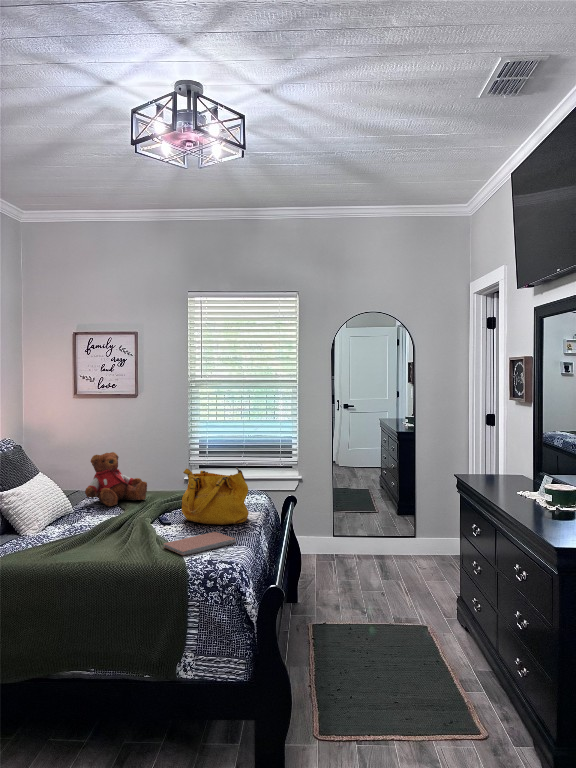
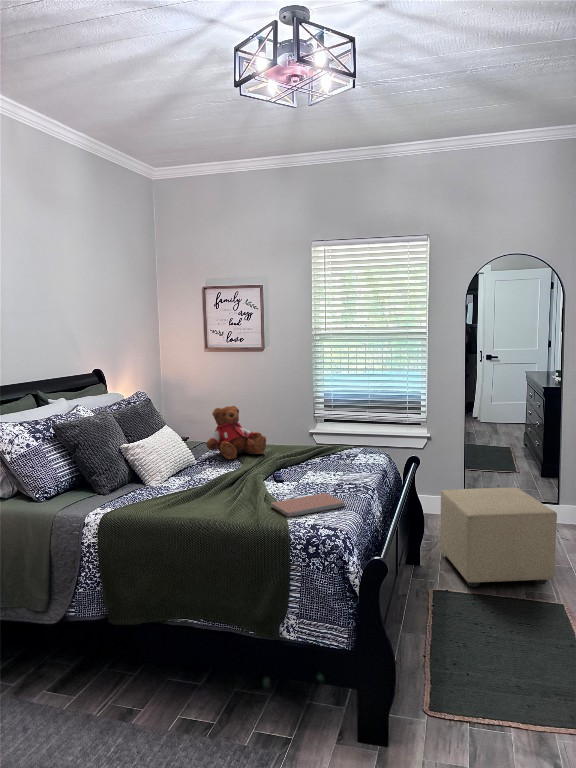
handbag: present [182,467,249,525] -> none [295,426,363,486]
ottoman: none [315,522,418,617] -> present [440,487,557,587]

